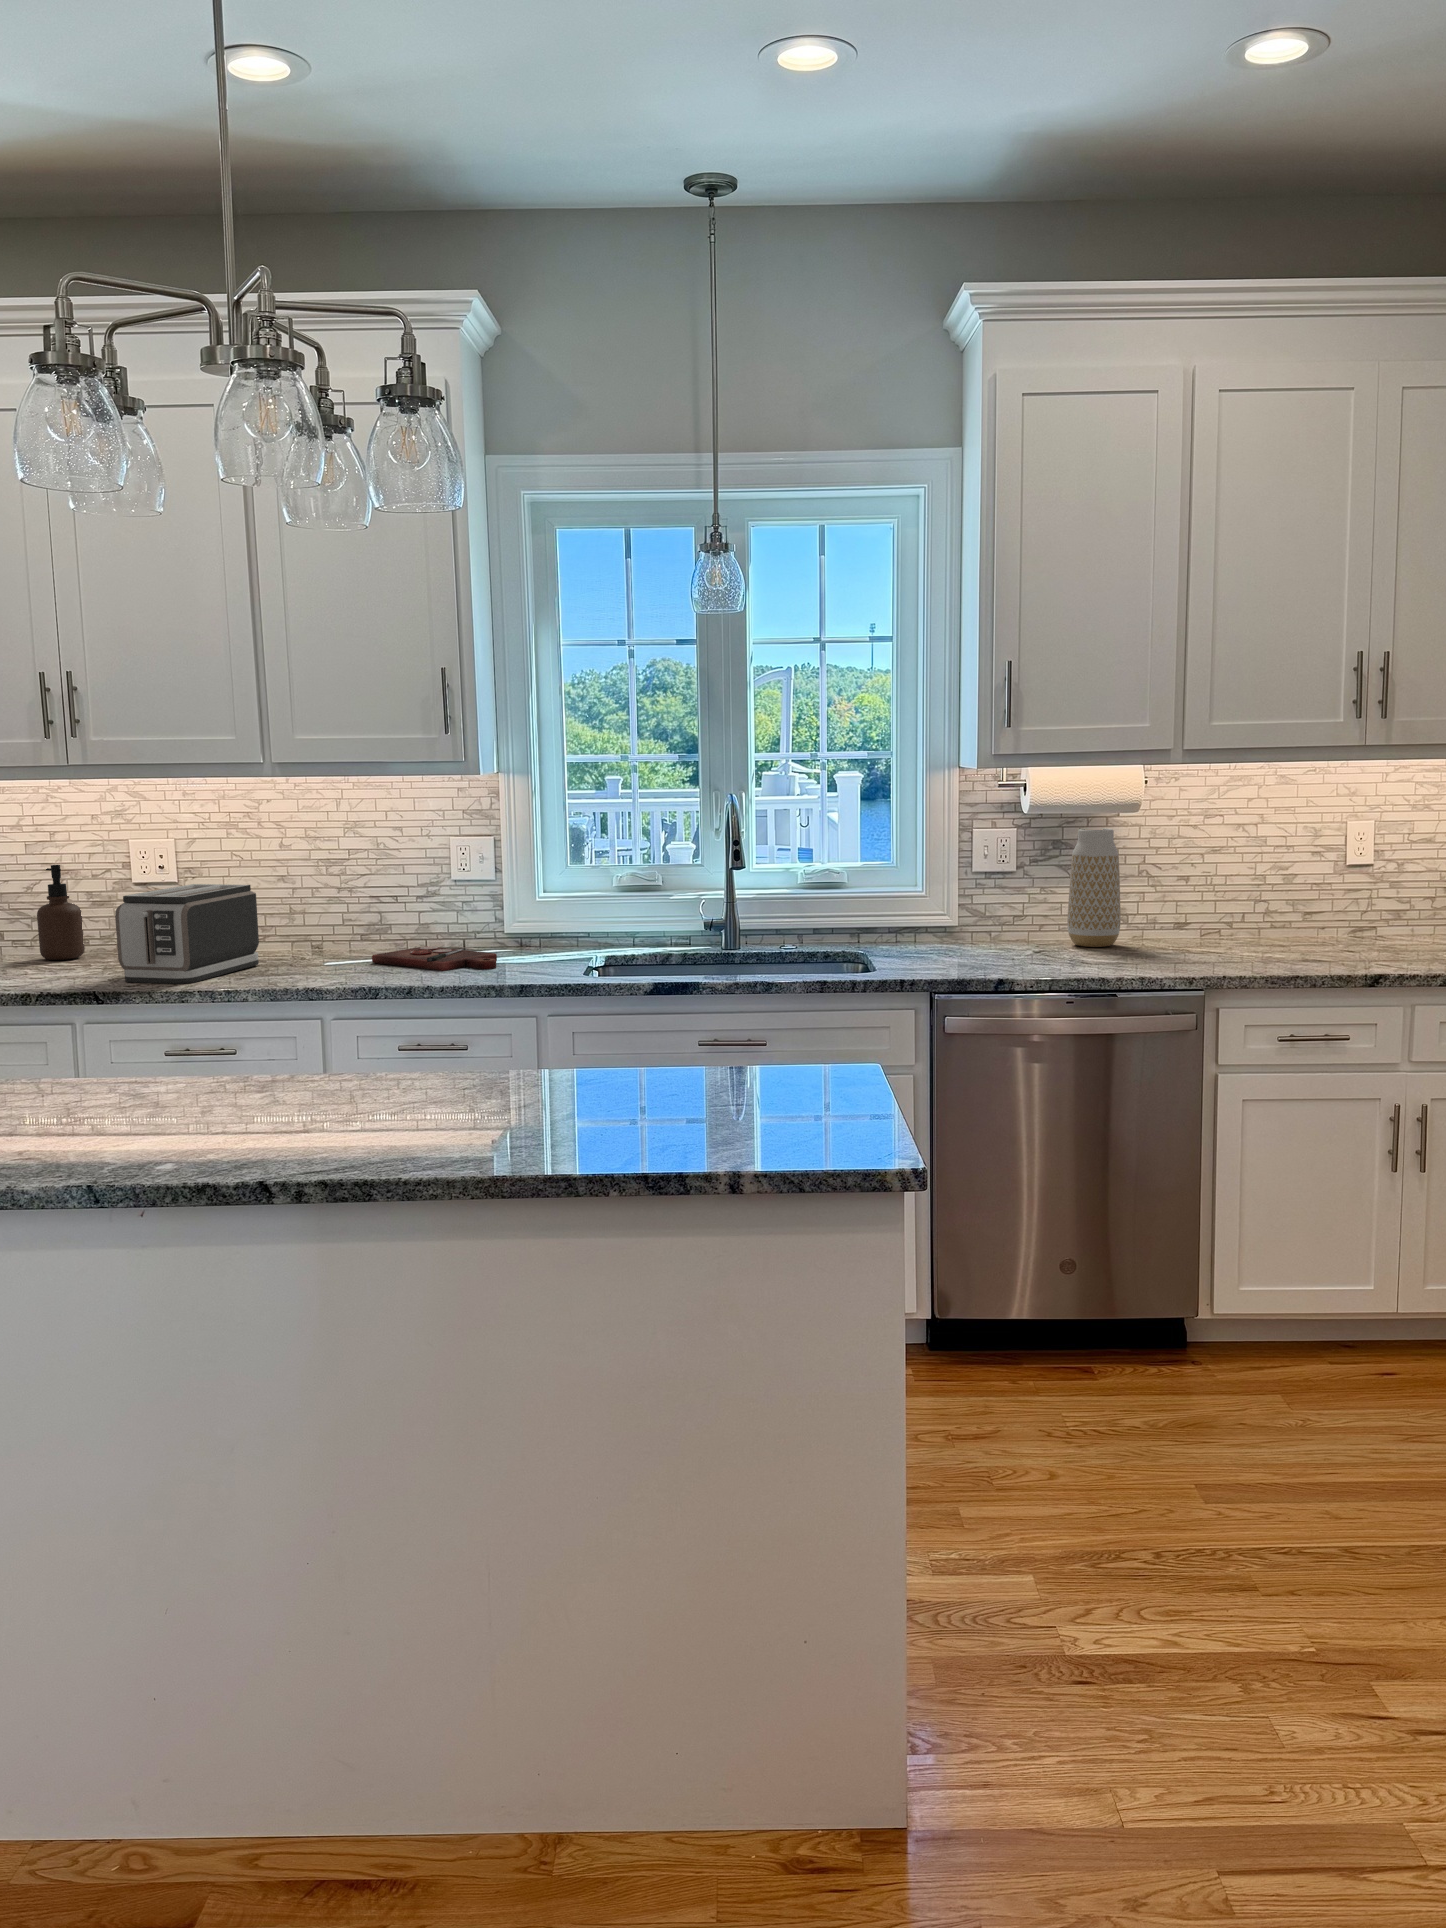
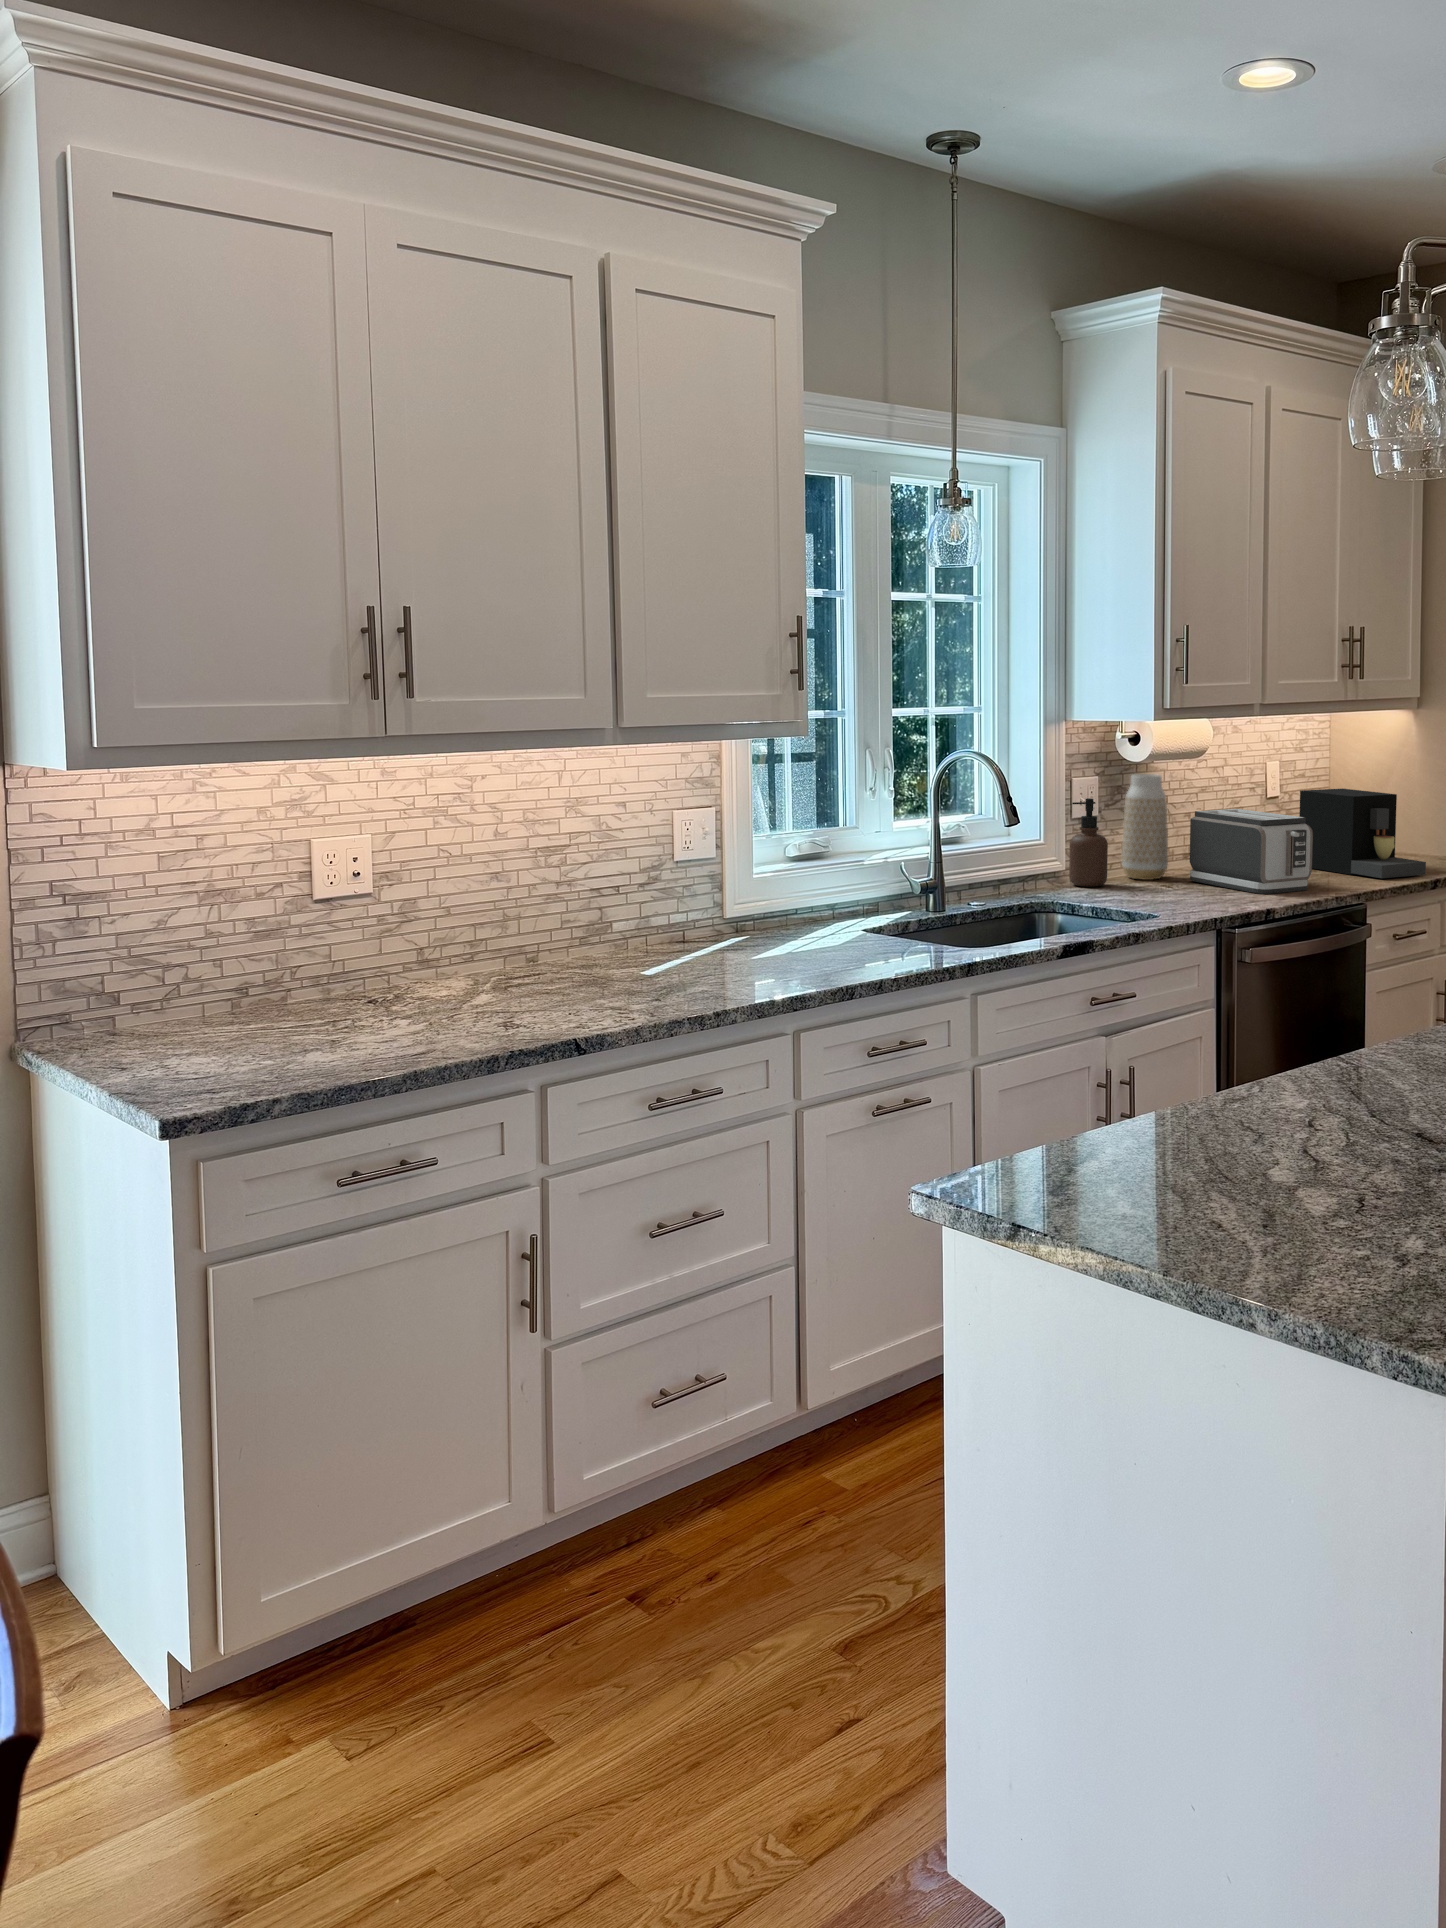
coffee maker: none [1325,857,1427,972] -> present [1299,789,1426,878]
soap dispenser: present [37,865,85,960] -> present [1069,798,1108,887]
toaster: present [115,884,259,984] -> present [1190,809,1313,894]
cutting board: present [372,946,497,971] -> none [657,941,815,969]

